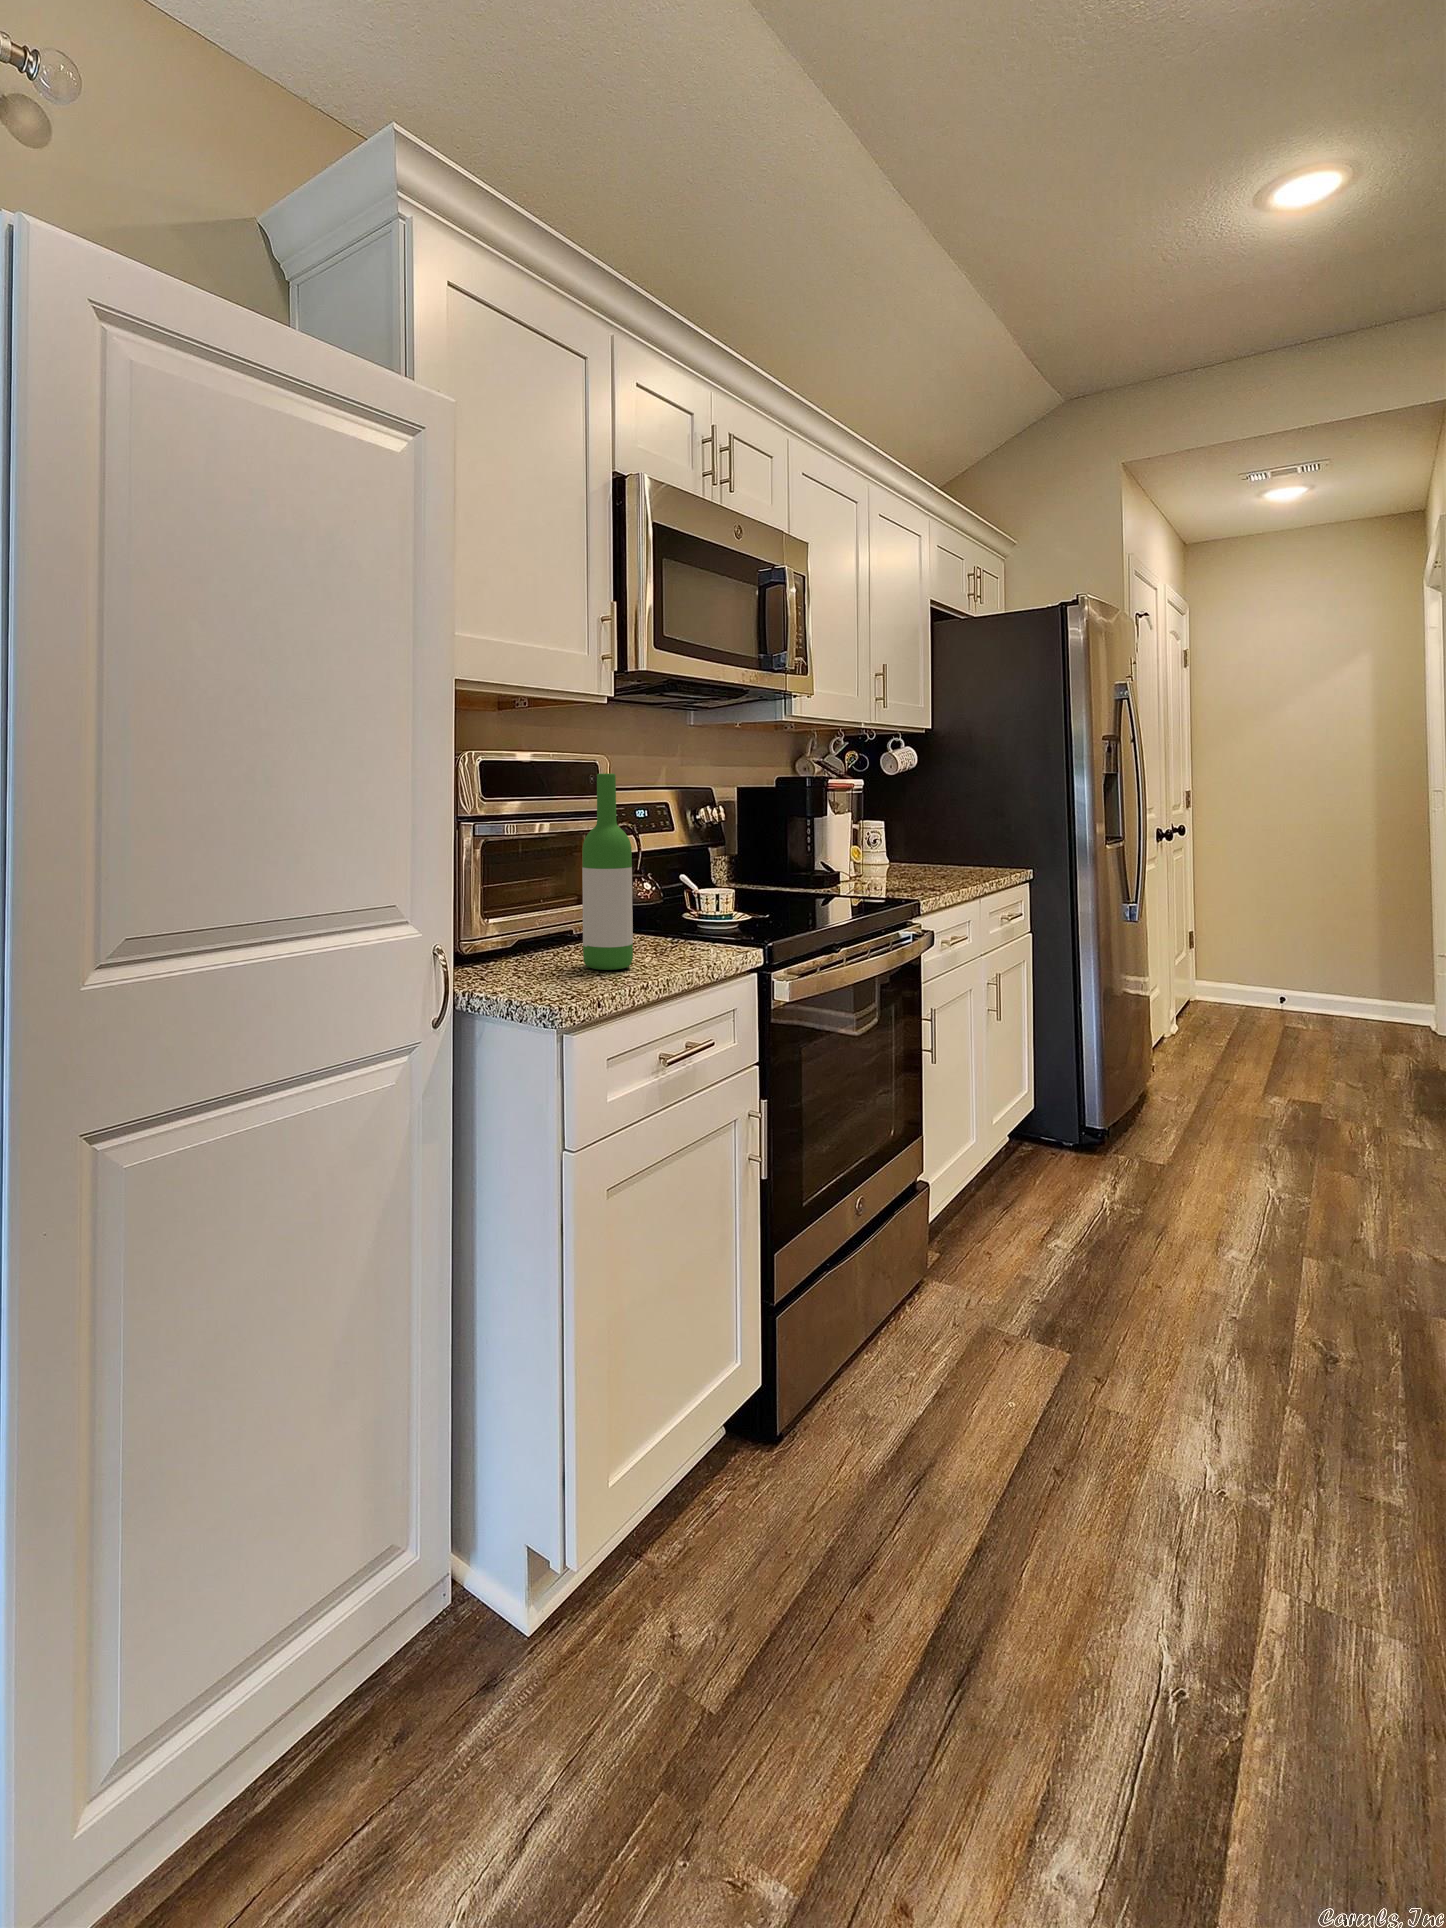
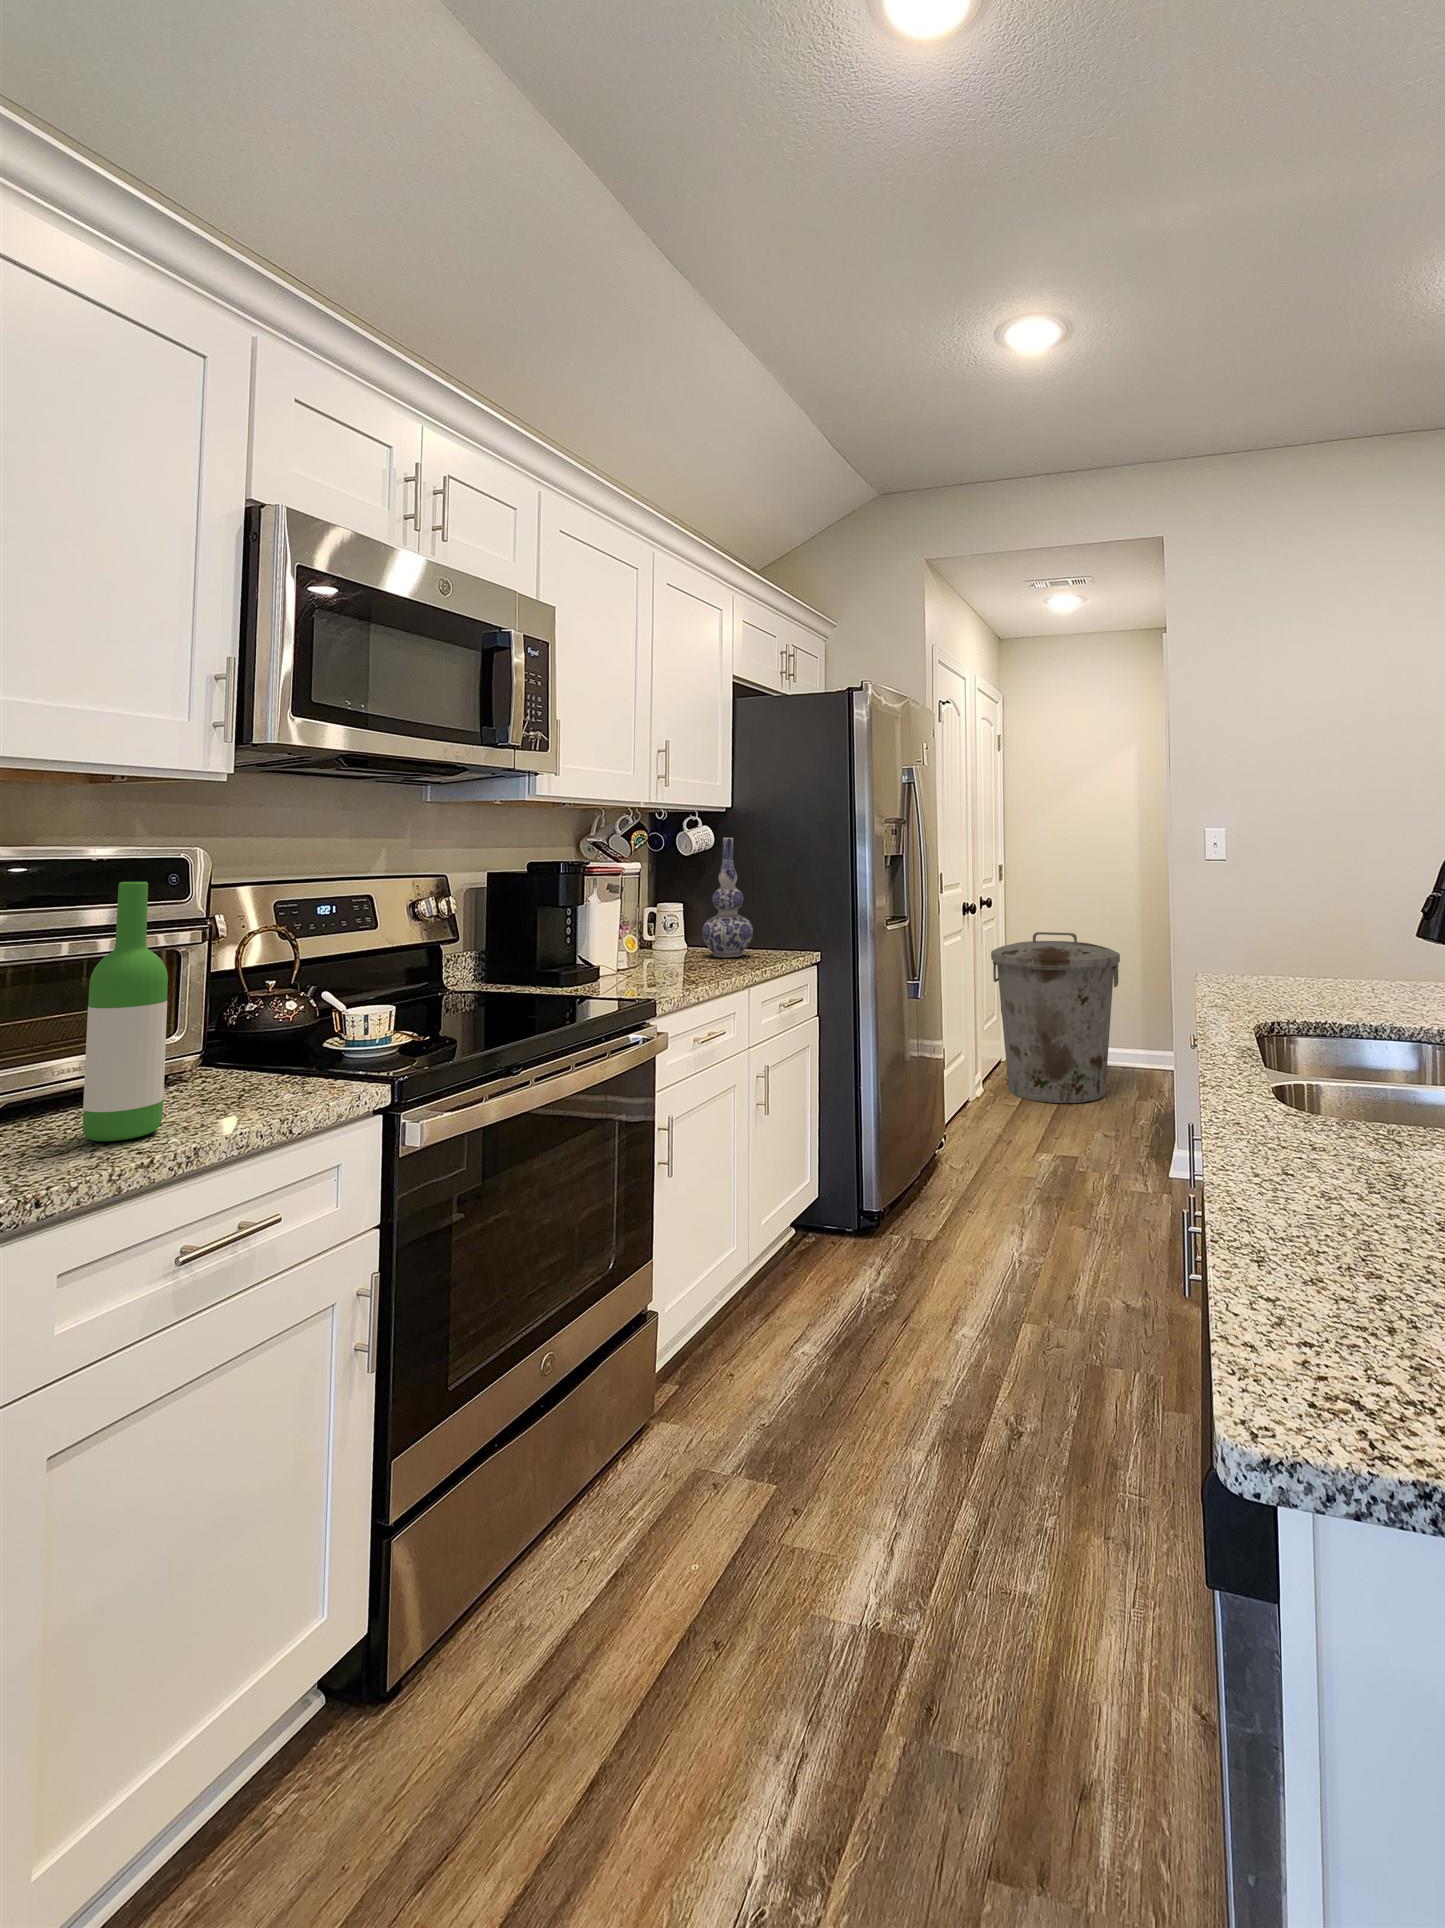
vase: none [919,757,971,871] -> present [702,838,753,957]
trash can: none [1186,863,1354,1047] -> present [991,932,1120,1103]

